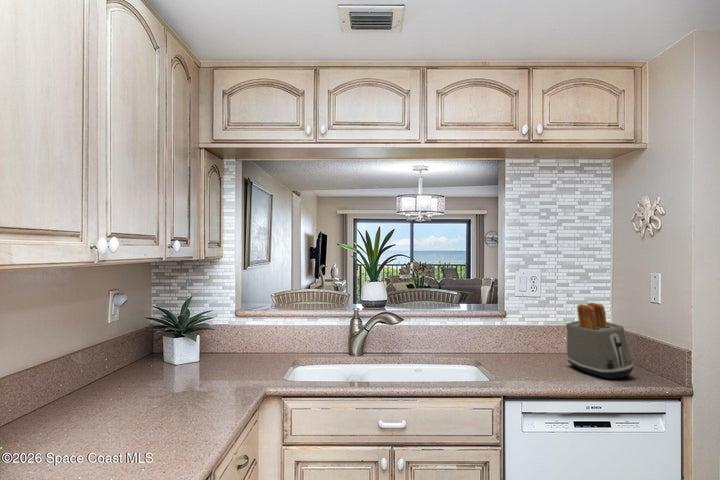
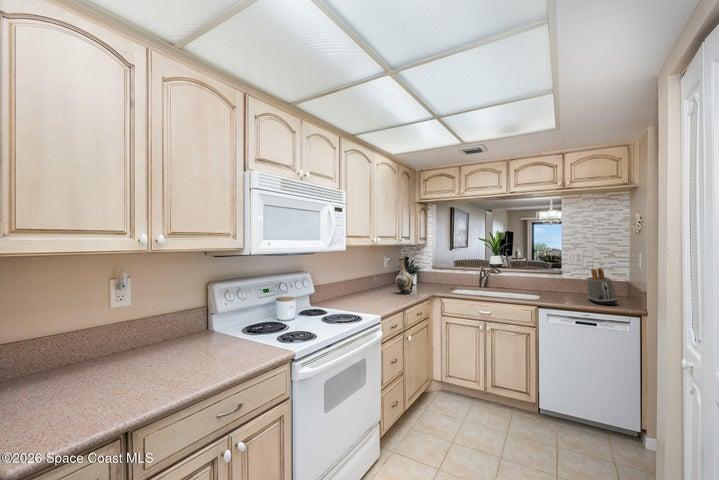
decorative vase: none [150,289,209,401] -> present [395,256,414,294]

